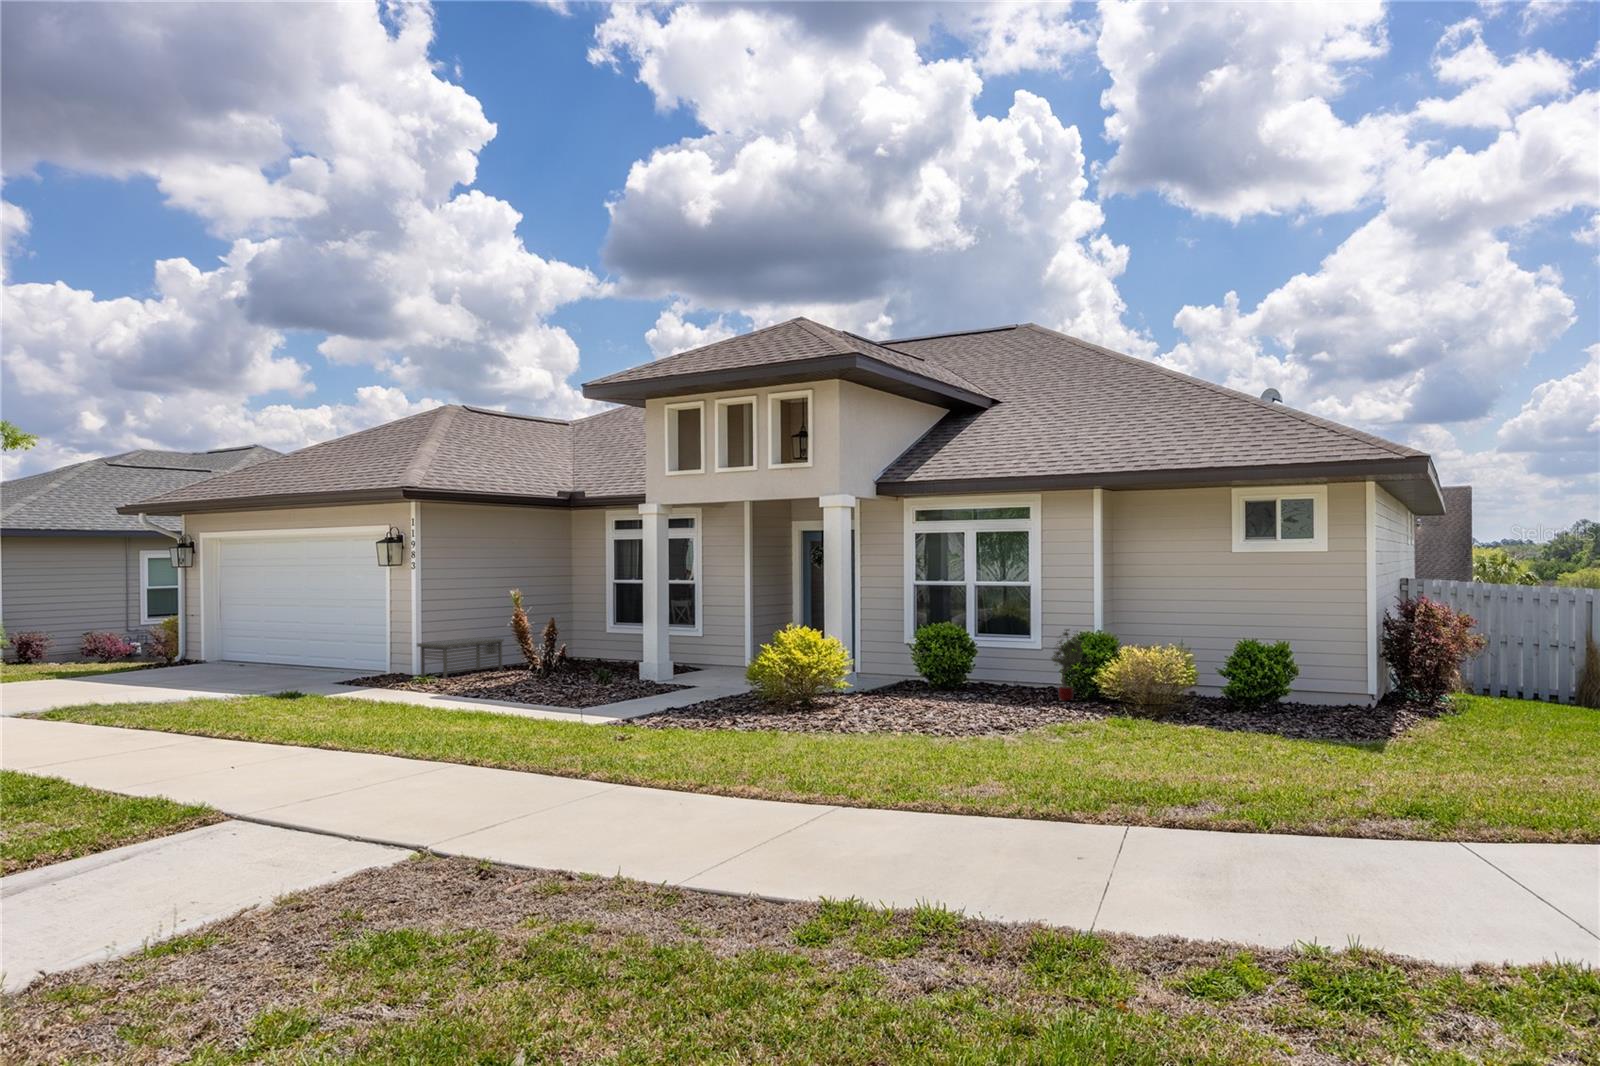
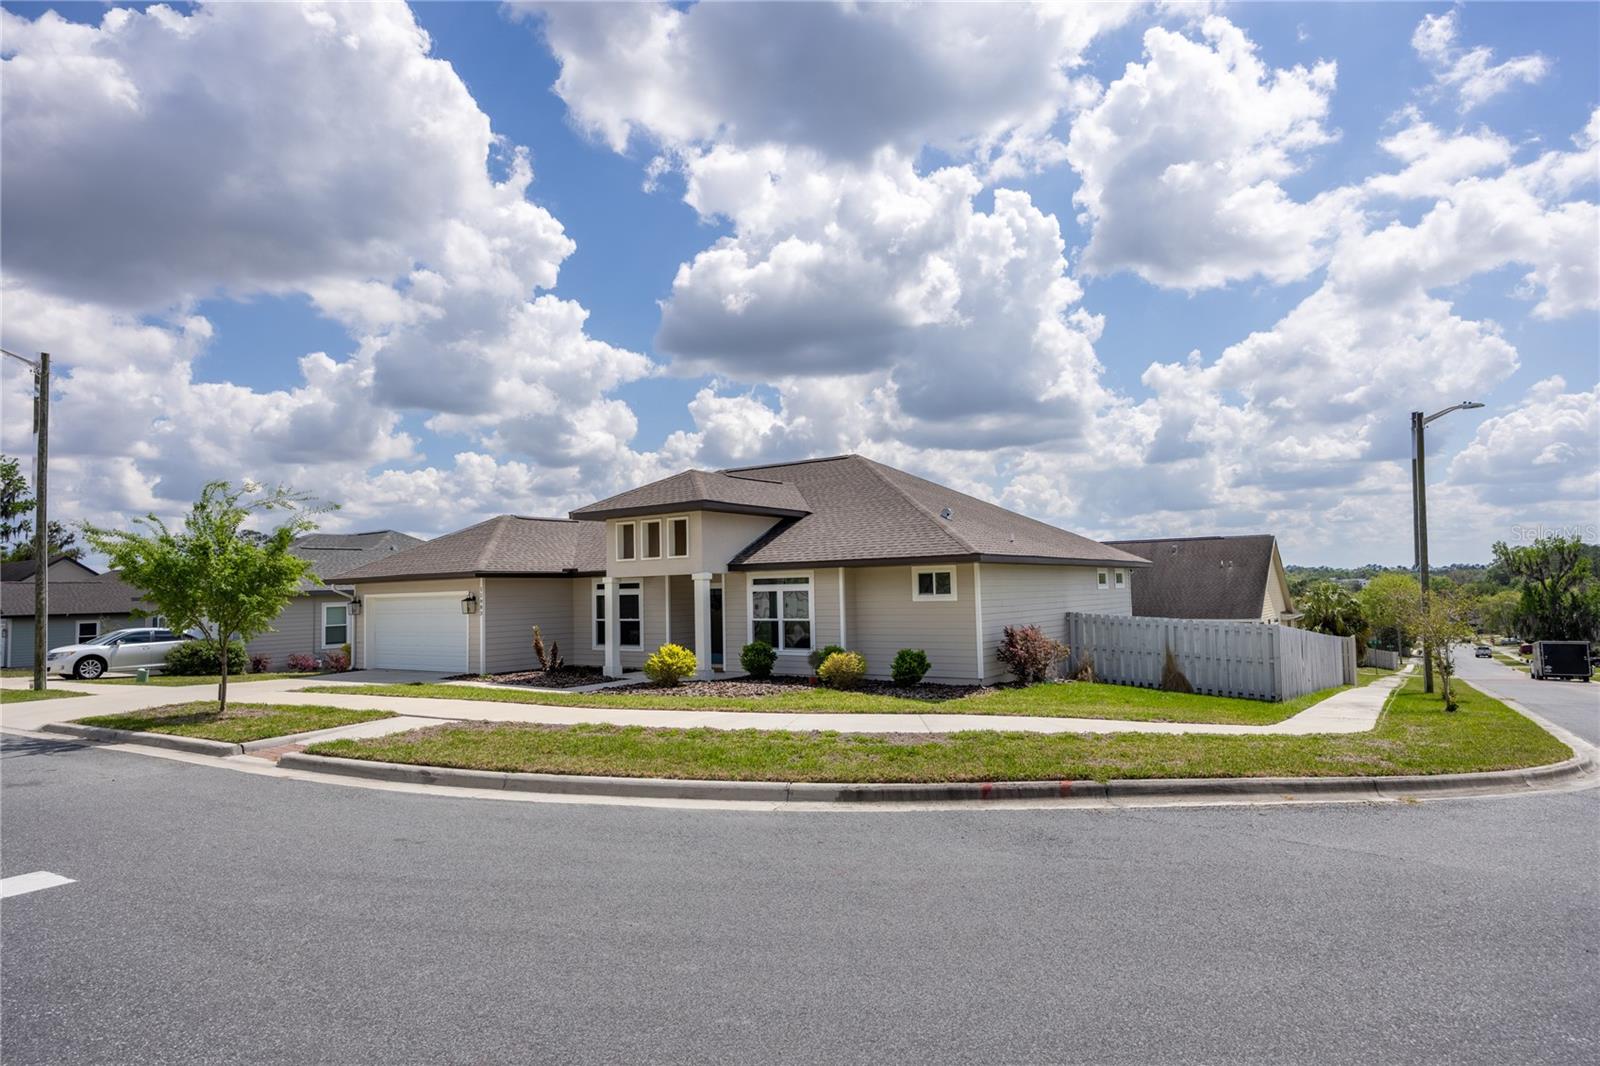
storage bench: present [417,637,504,679] -> none [481,654,532,678]

